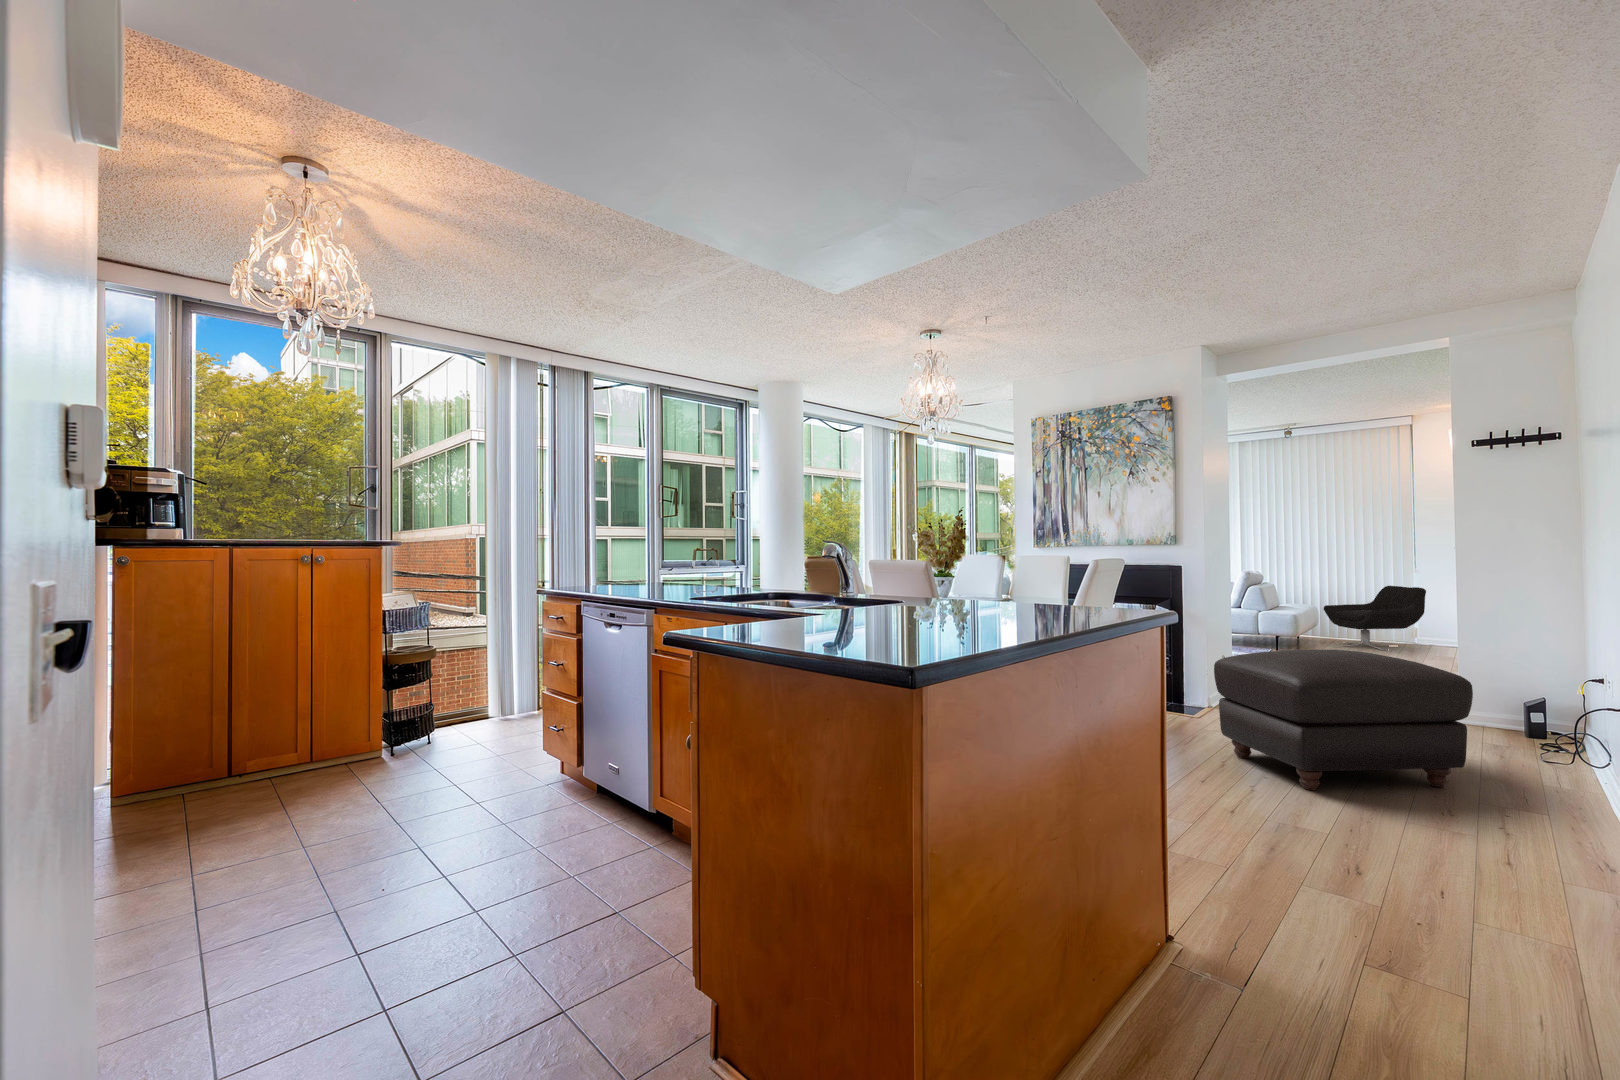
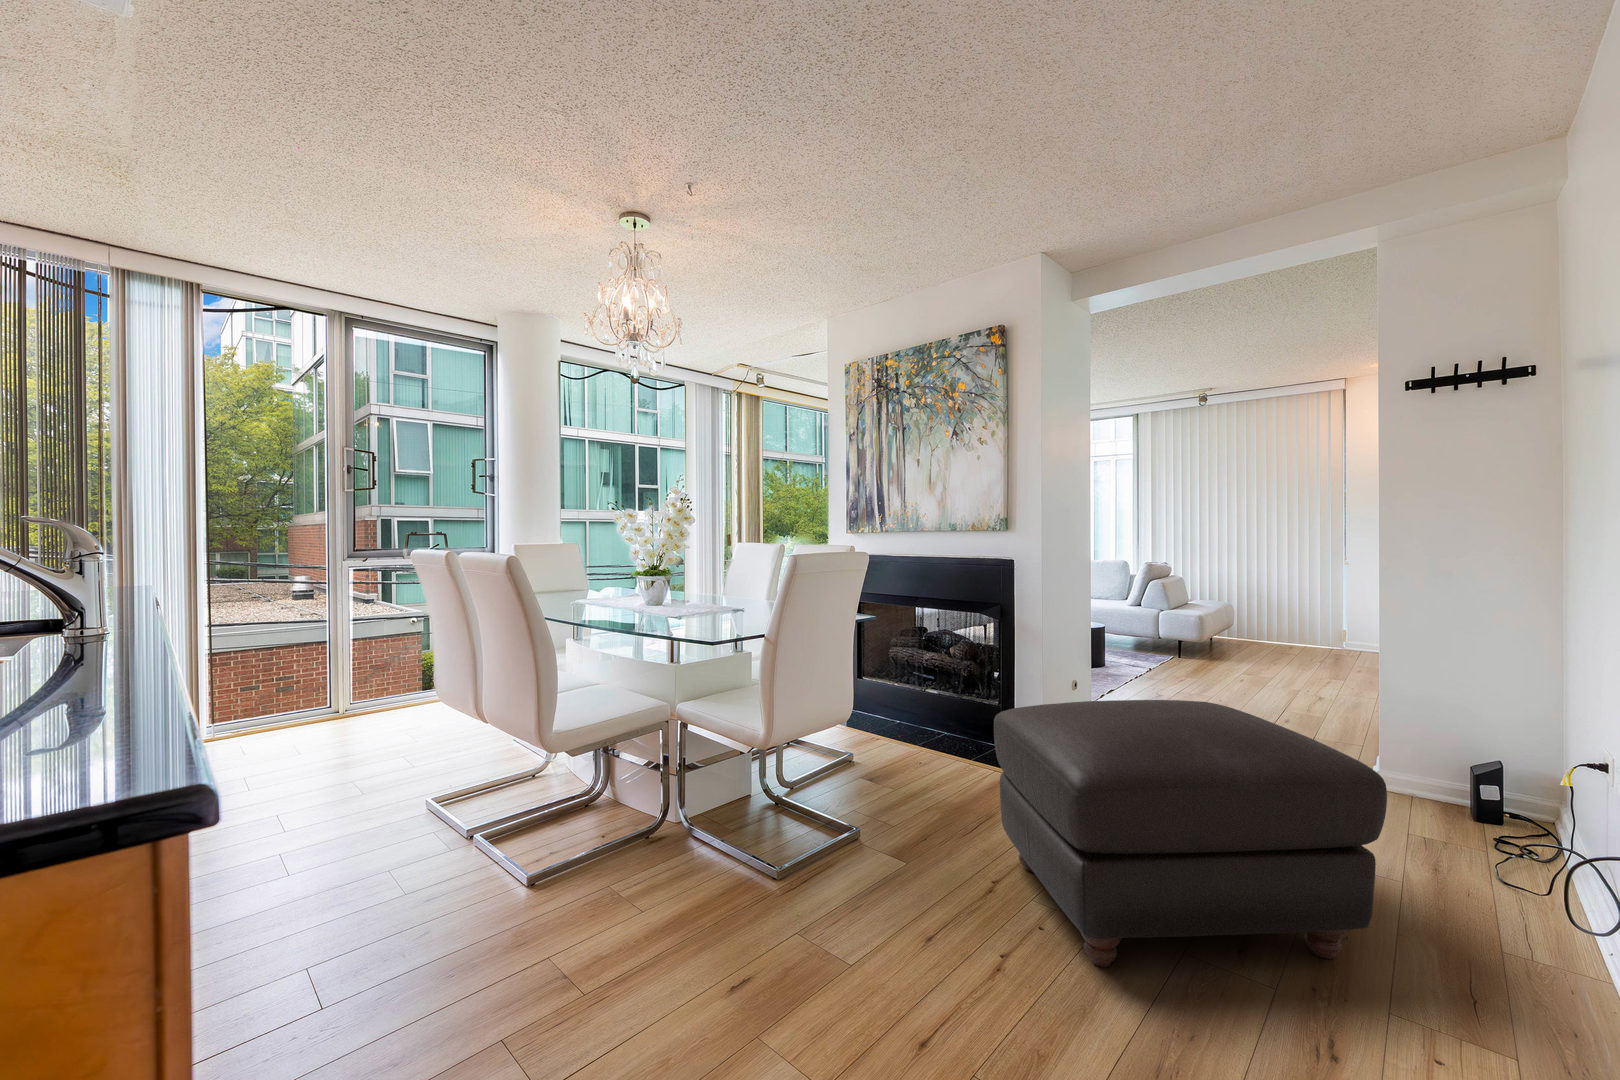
lounge chair: present [1324,586,1426,650] -> none [1237,579,1353,657]

